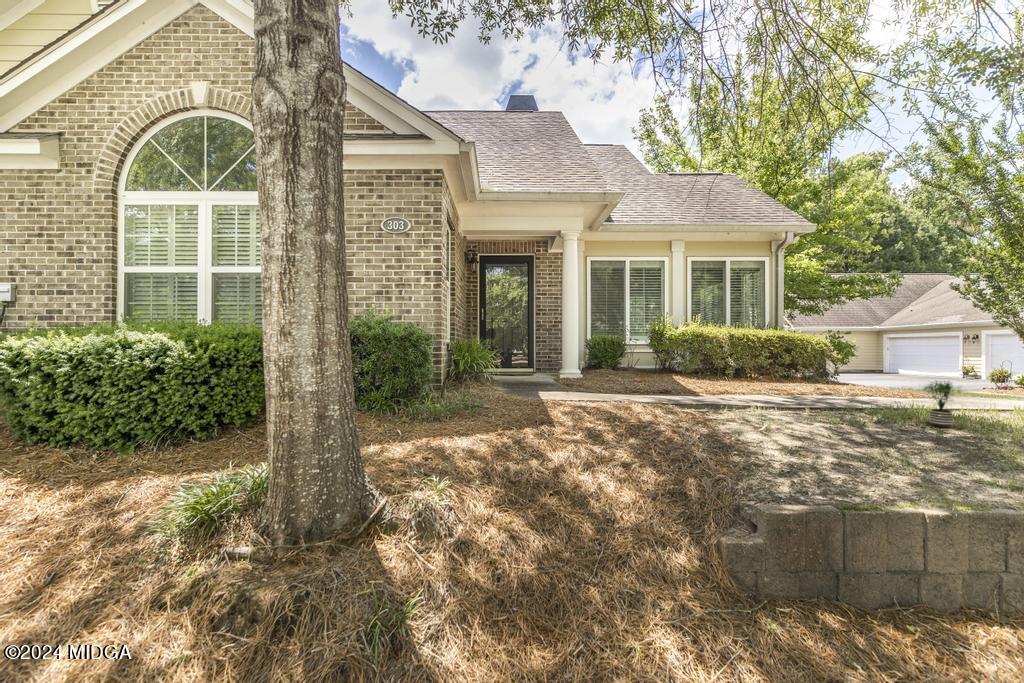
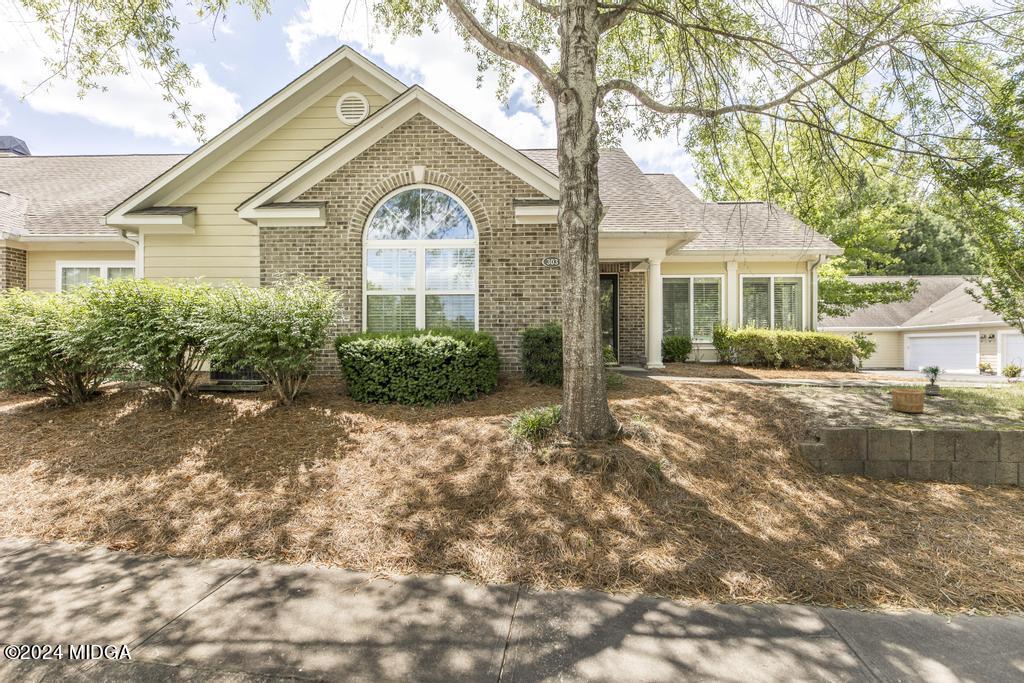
wooden bucket: none [881,422,940,466] -> present [892,389,925,412]

